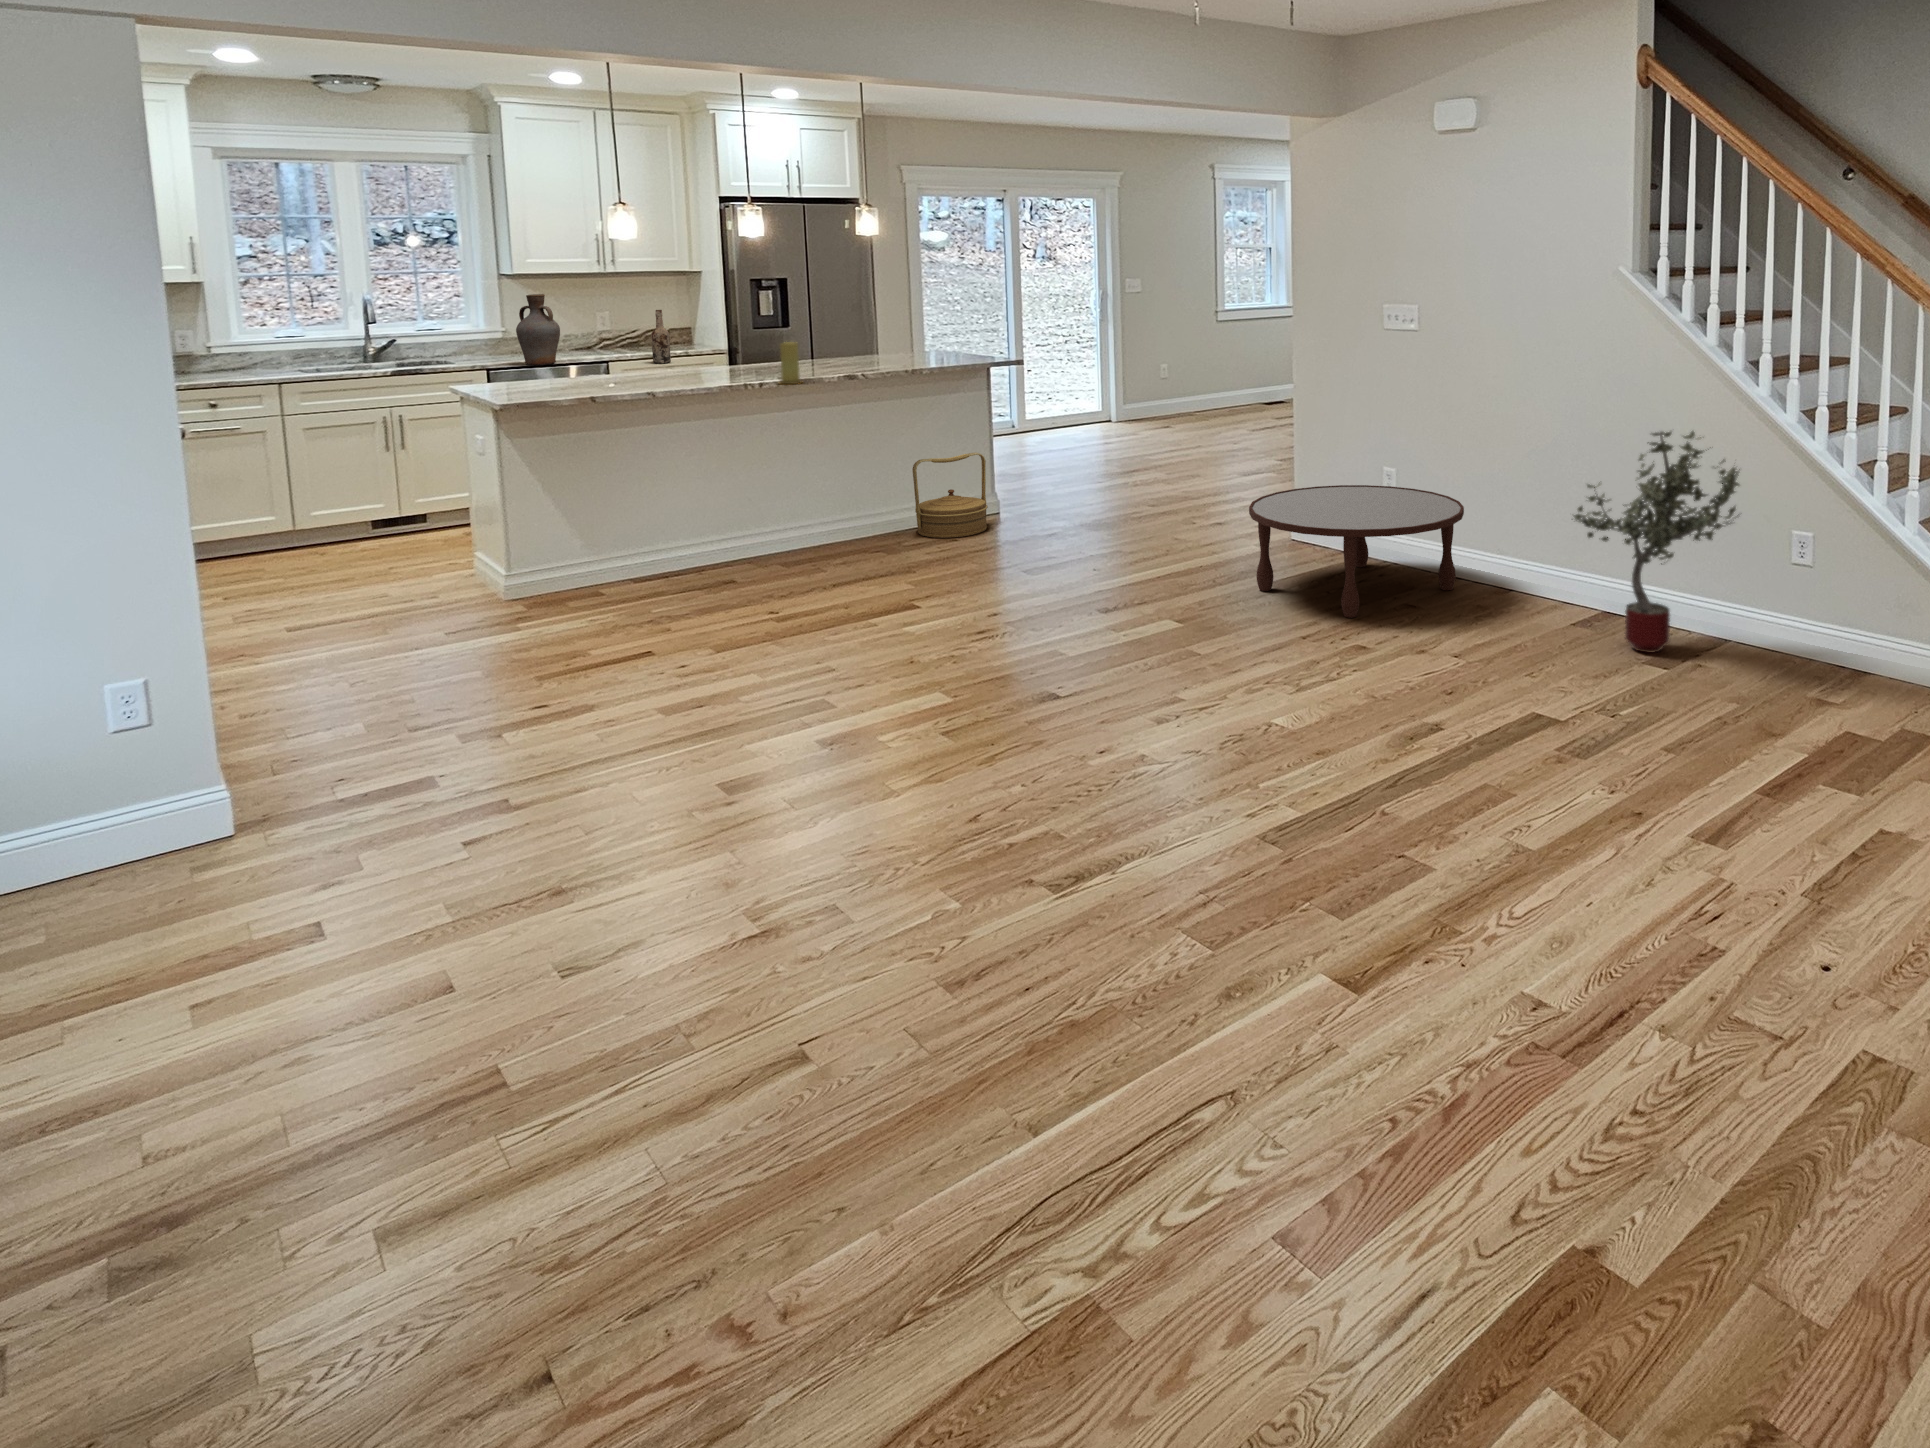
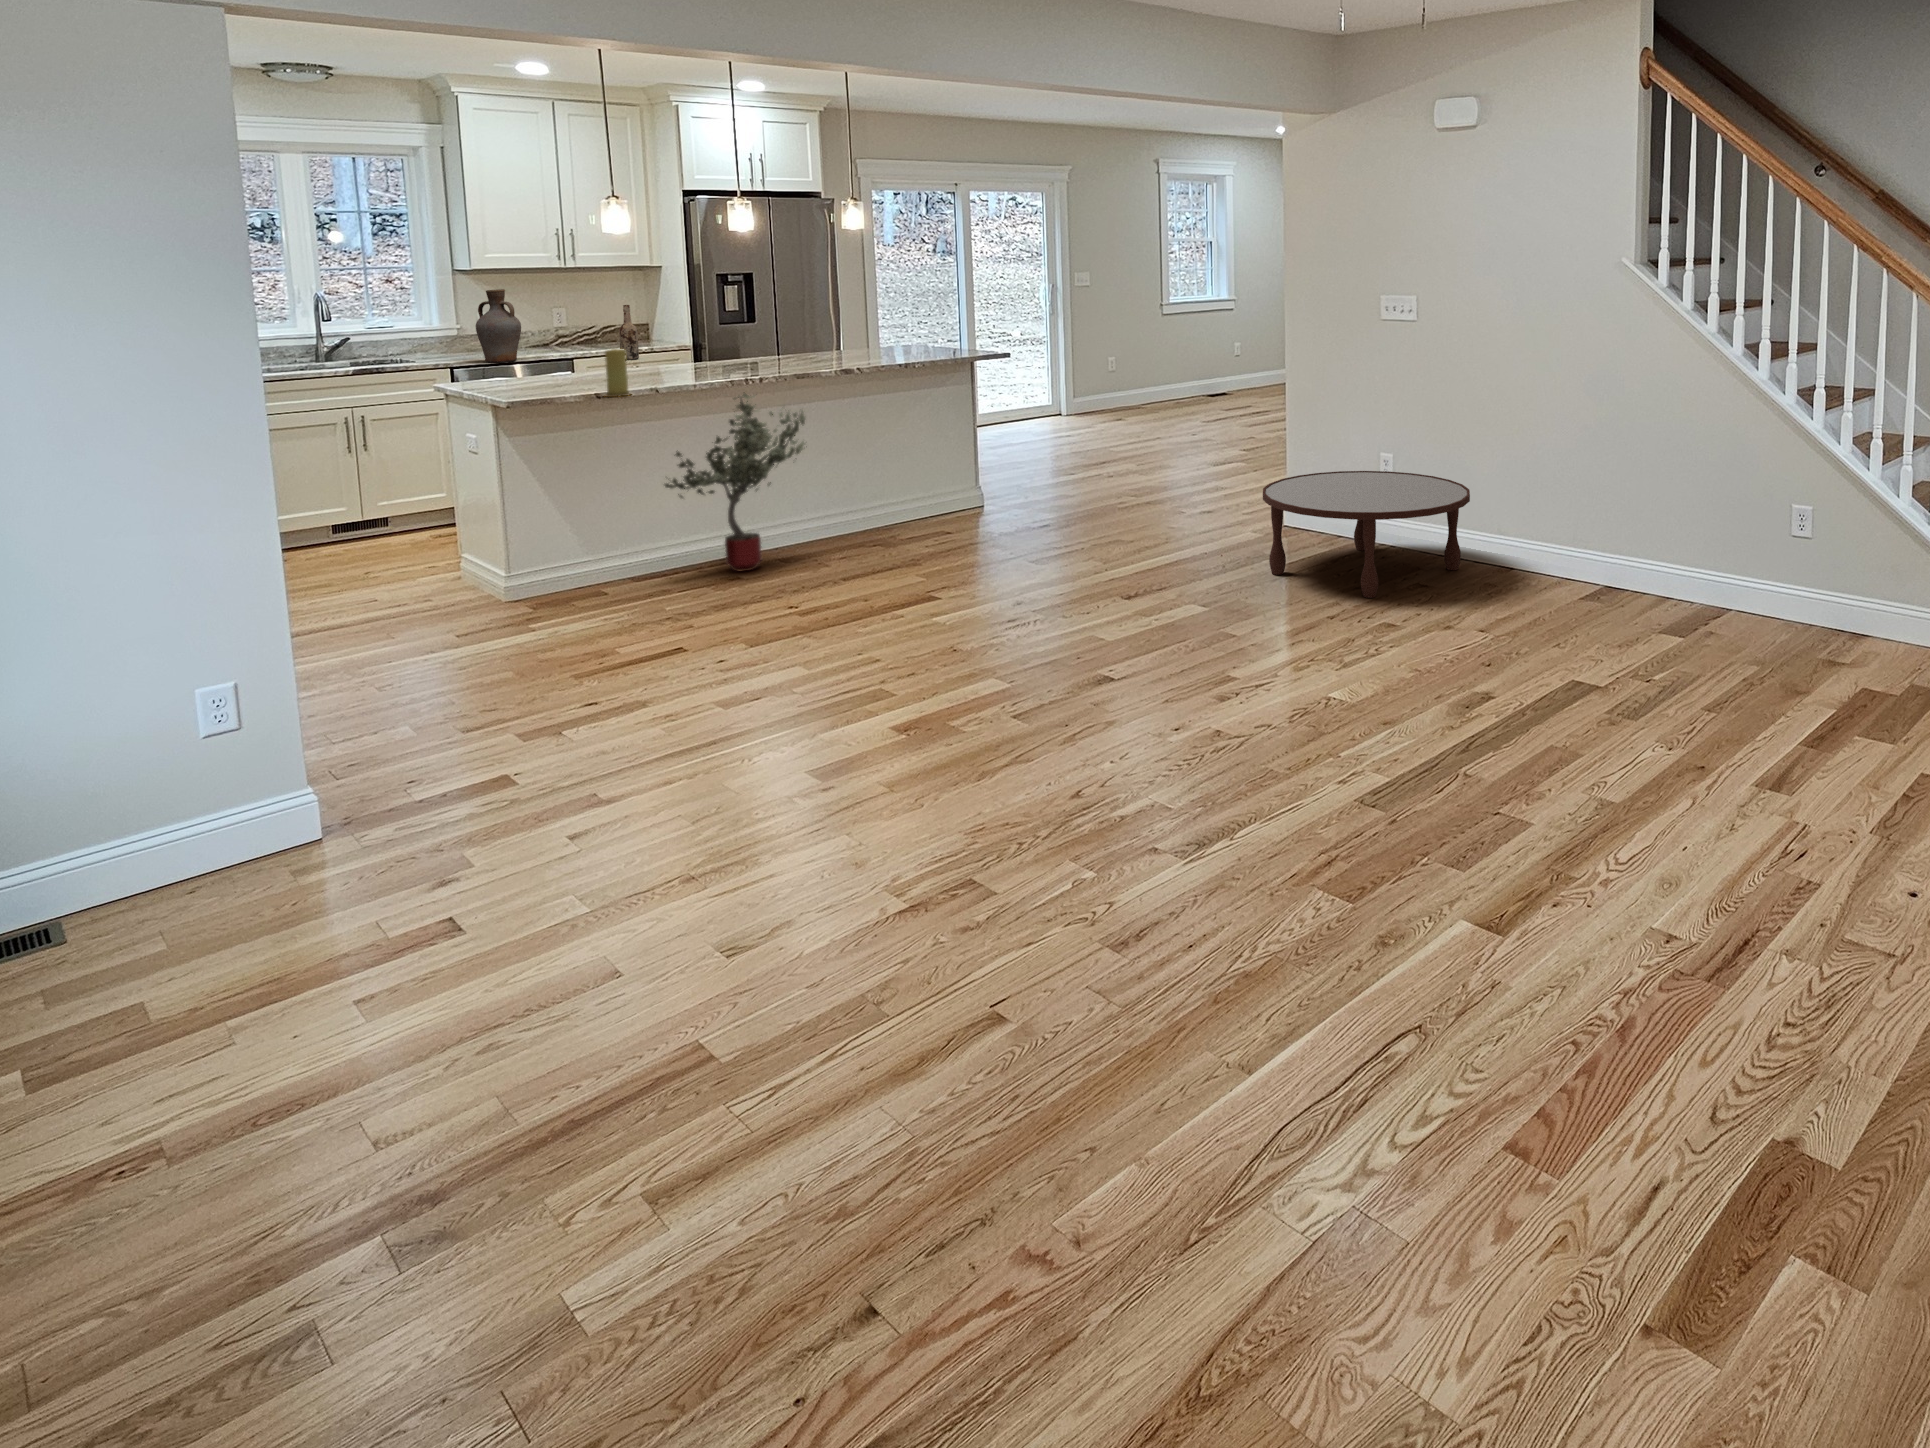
candle: present [780,342,801,384] -> present [605,349,630,397]
potted tree: present [1574,431,1740,653] -> present [665,394,805,571]
woven basket: present [912,453,988,538] -> none [905,445,979,531]

